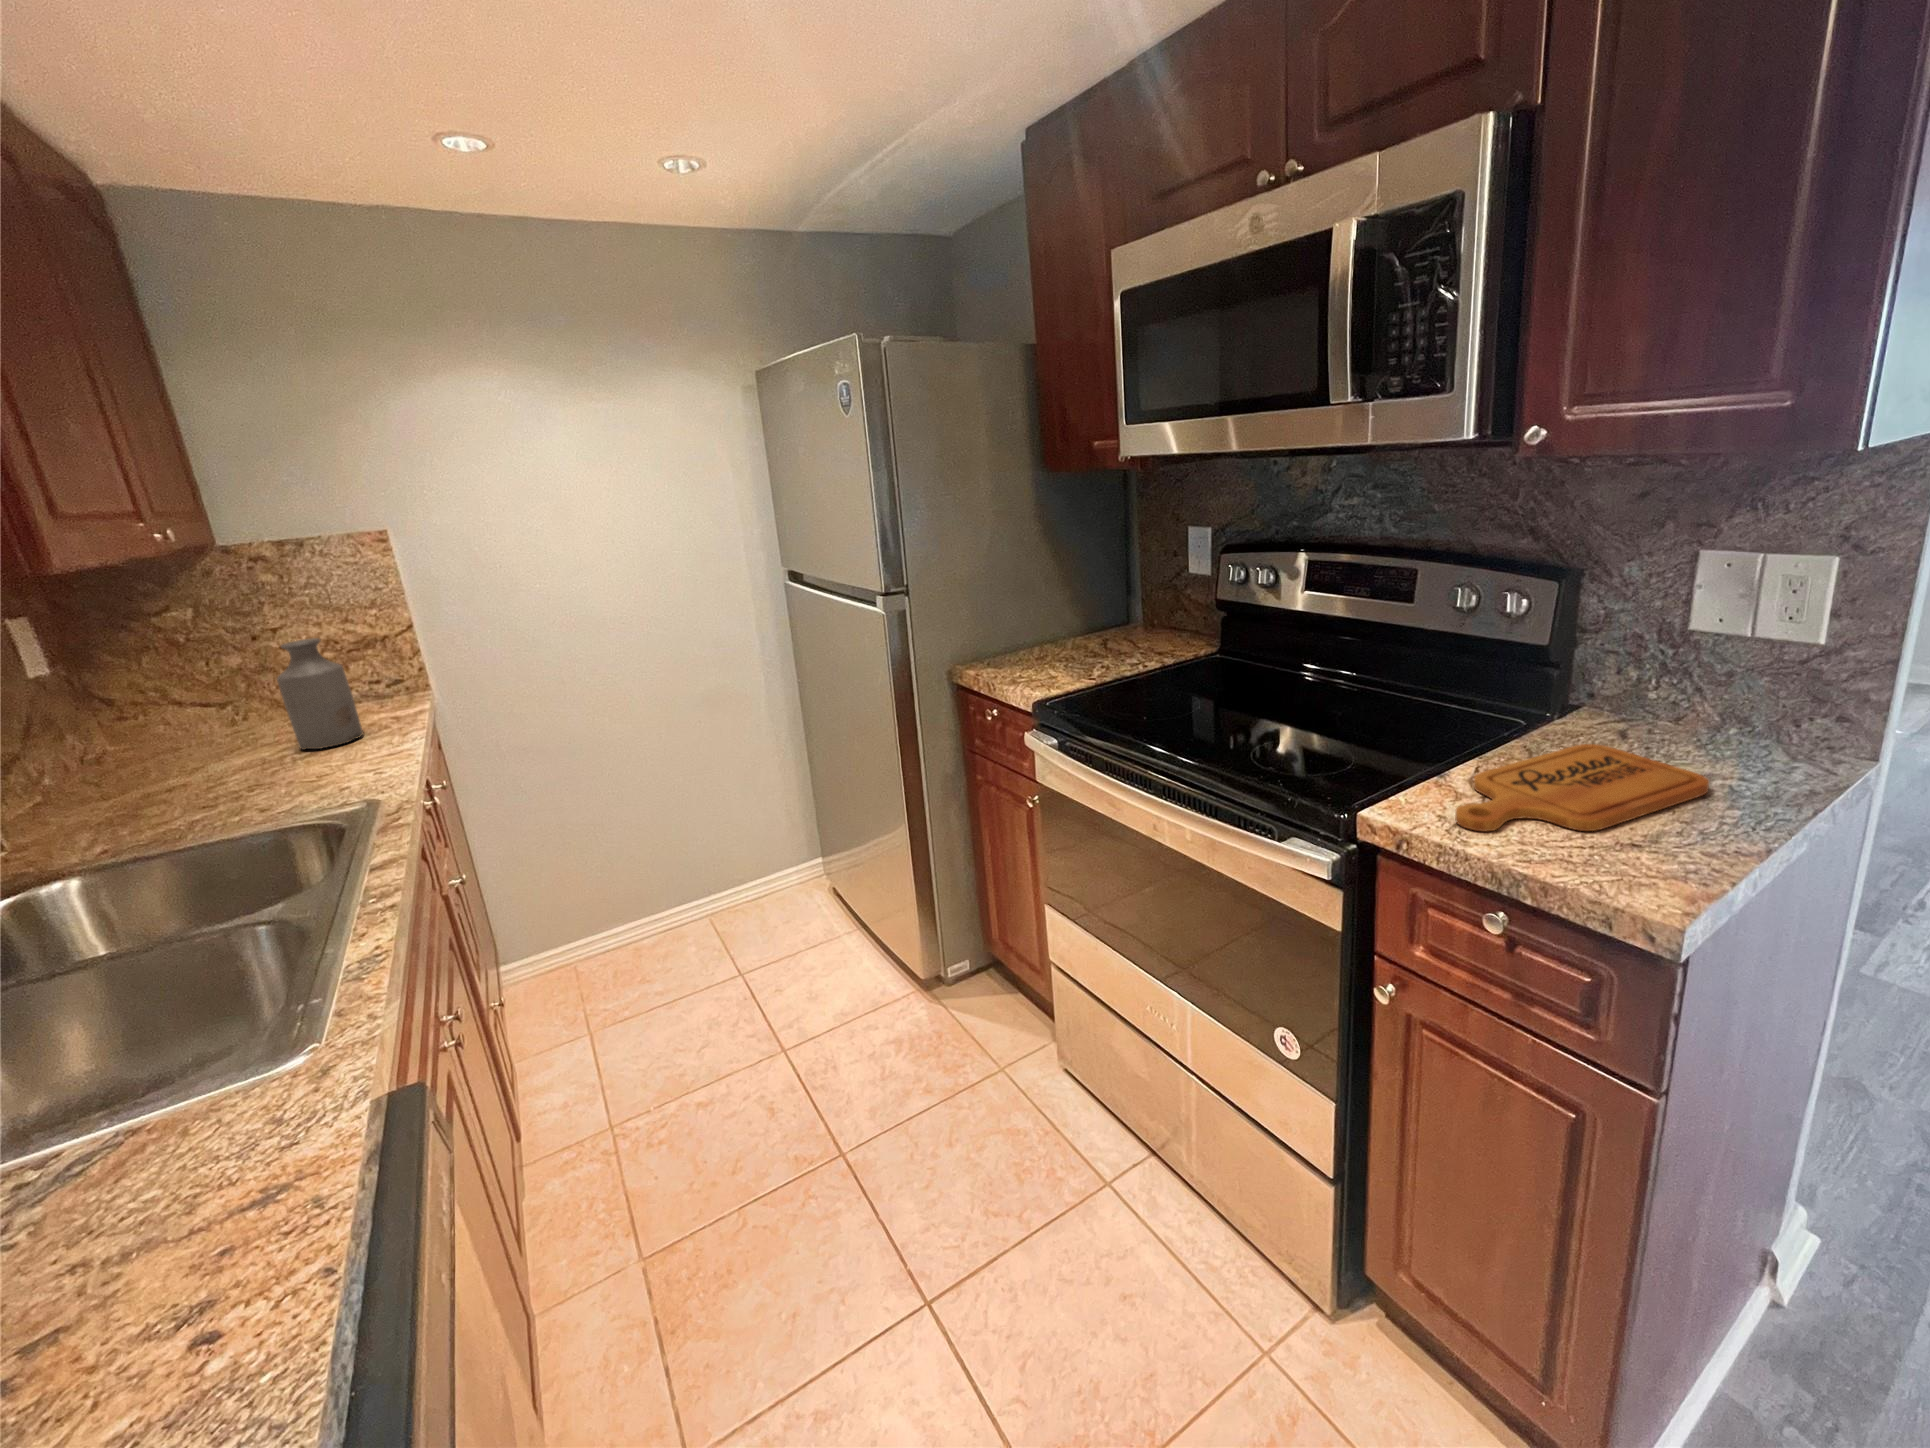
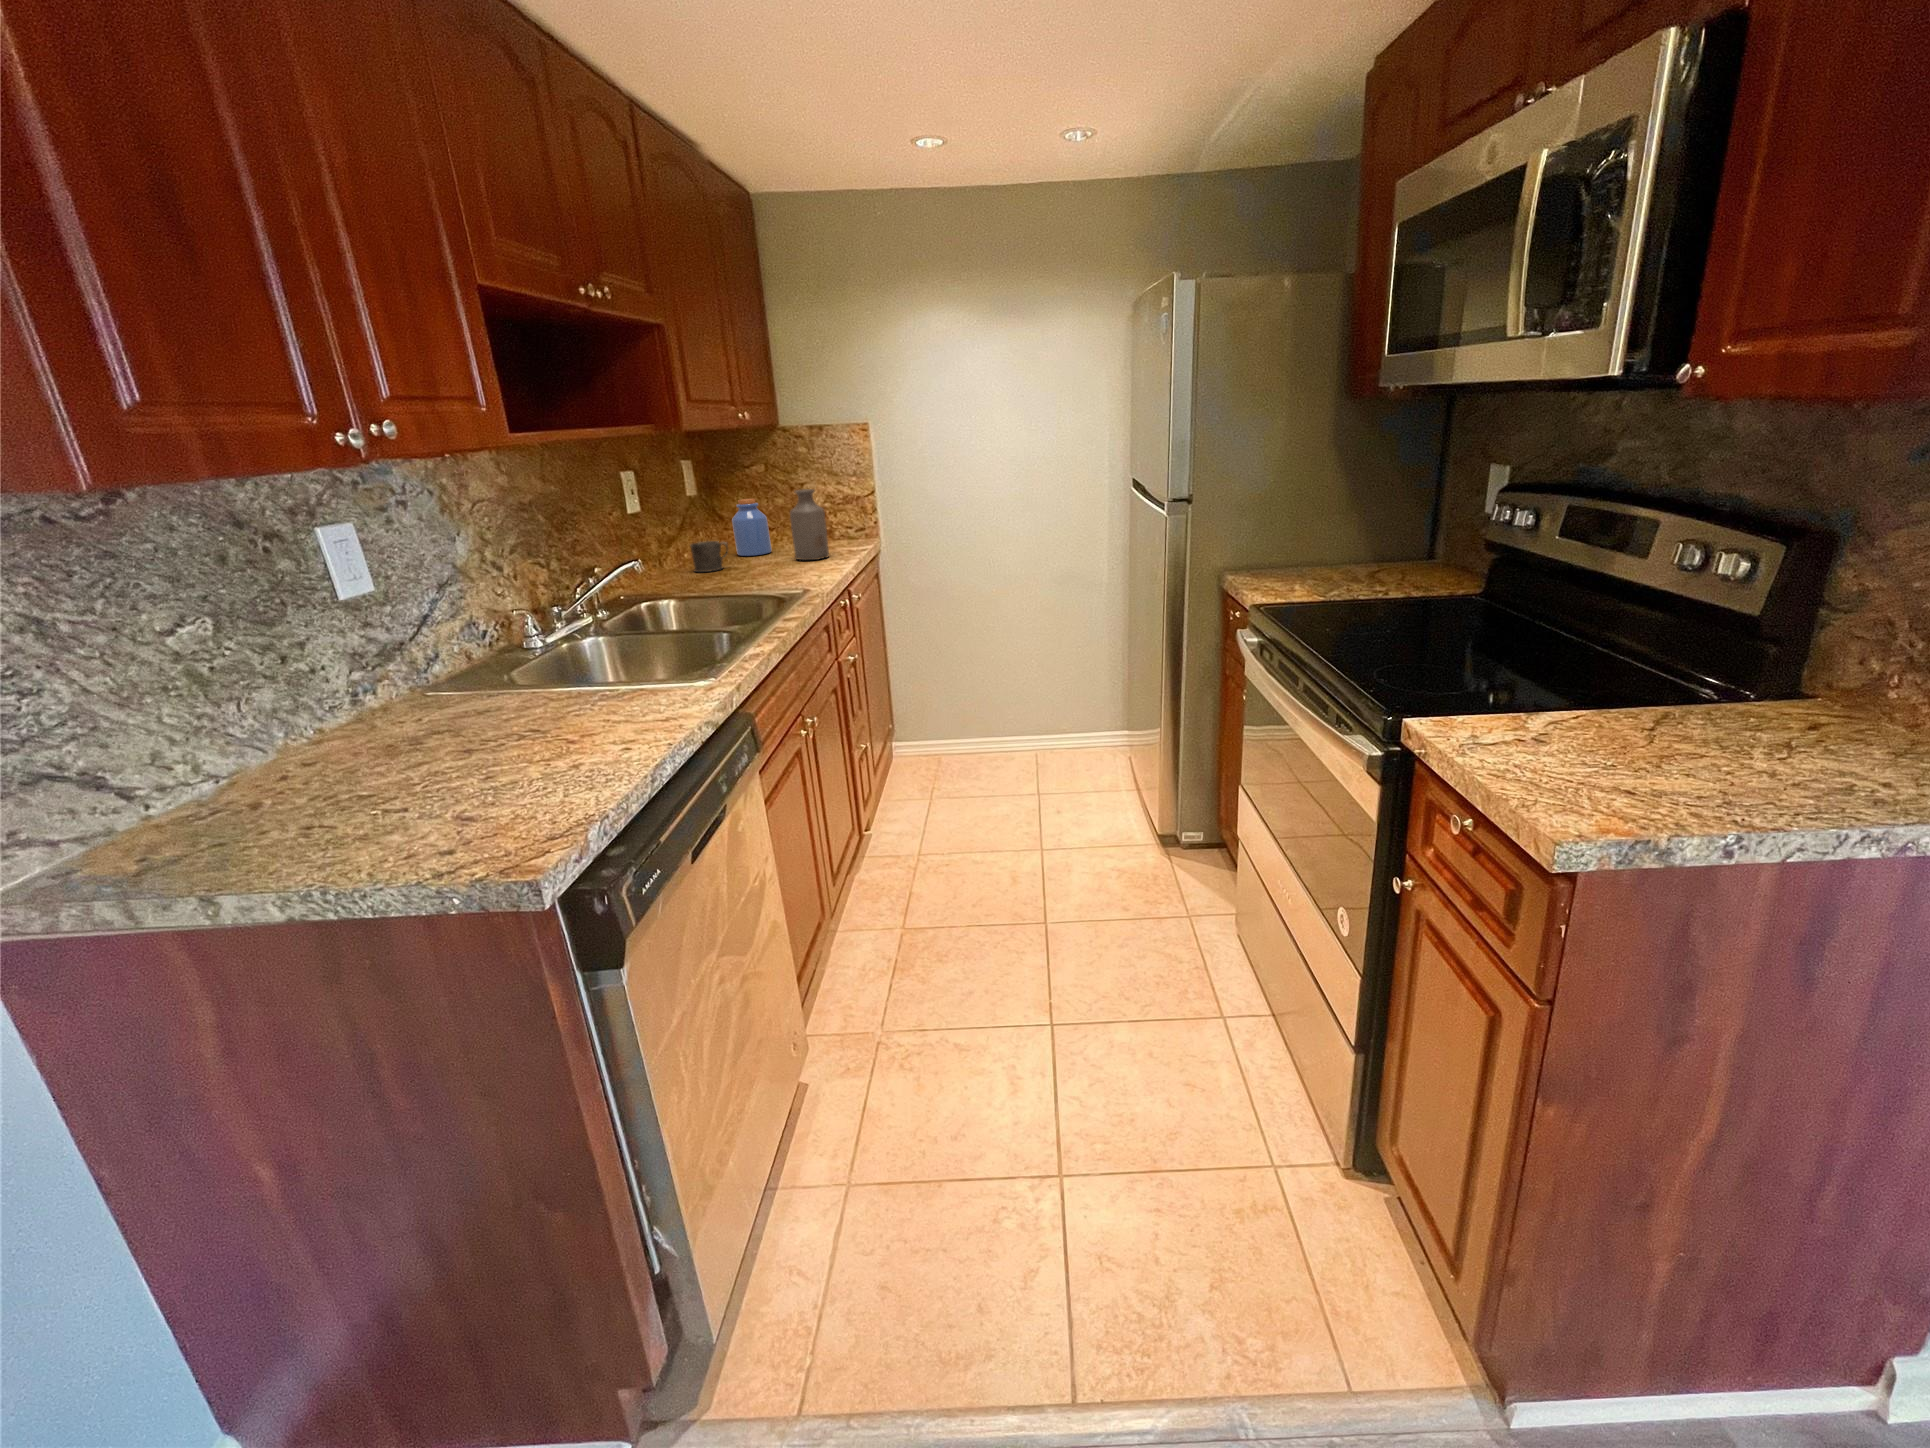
jar: none [146,666,239,761] -> present [732,499,772,556]
cutting board: present [1455,744,1709,831] -> none [1493,713,1824,779]
mug: none [70,747,160,811] -> present [690,541,728,572]

